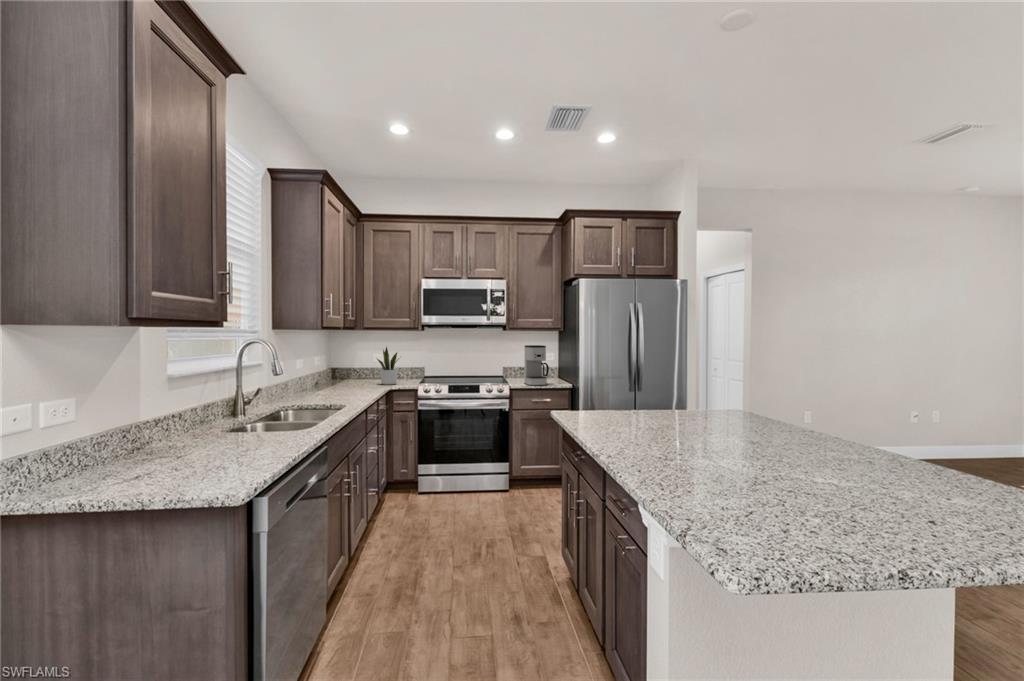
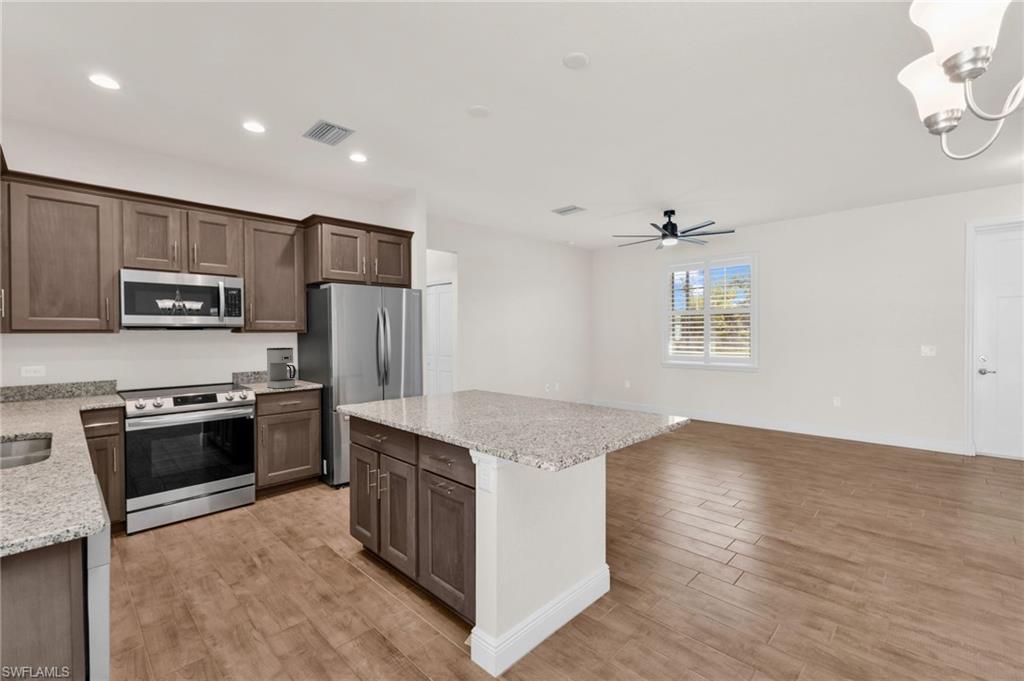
potted plant: present [377,347,398,385] -> none [39,353,93,406]

